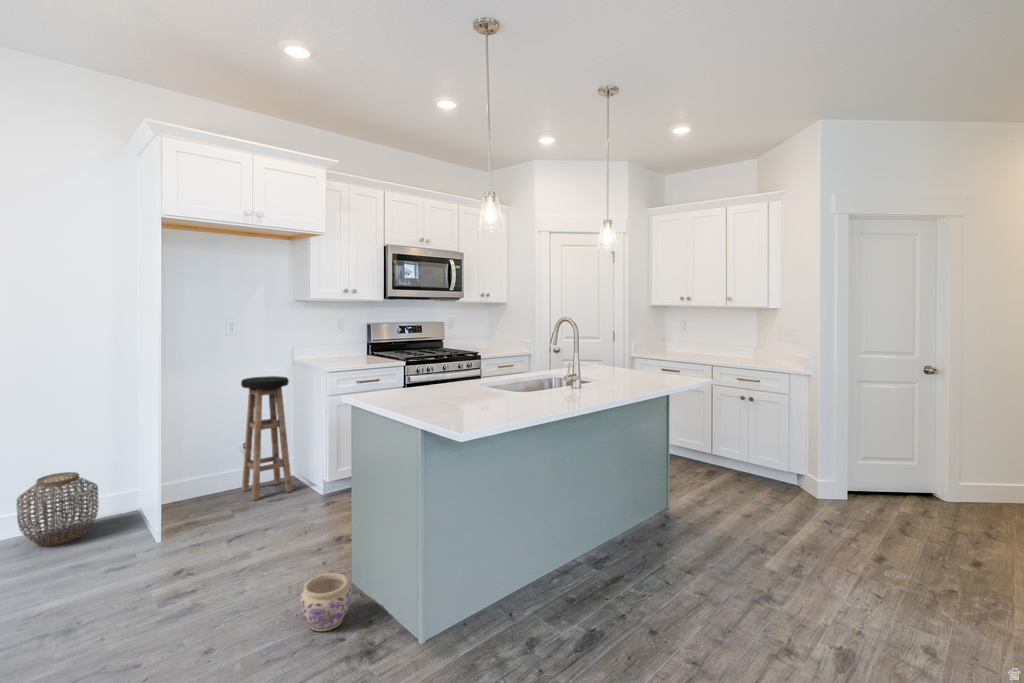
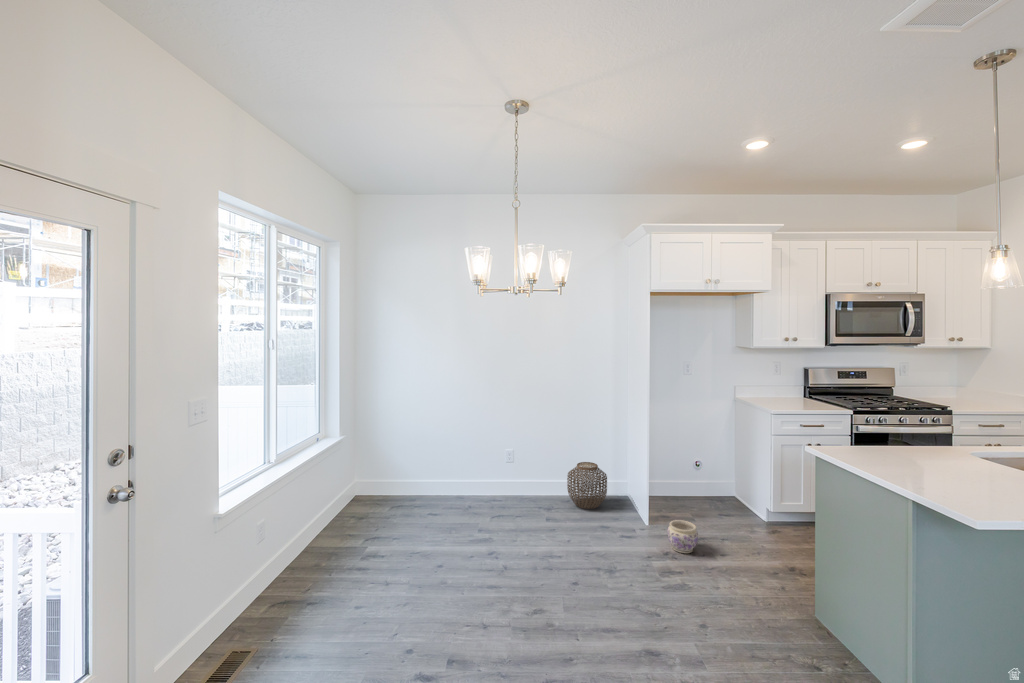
bar stool: present [241,376,292,500] -> none [693,410,736,510]
planter: present [300,573,351,632] -> present [668,520,698,554]

